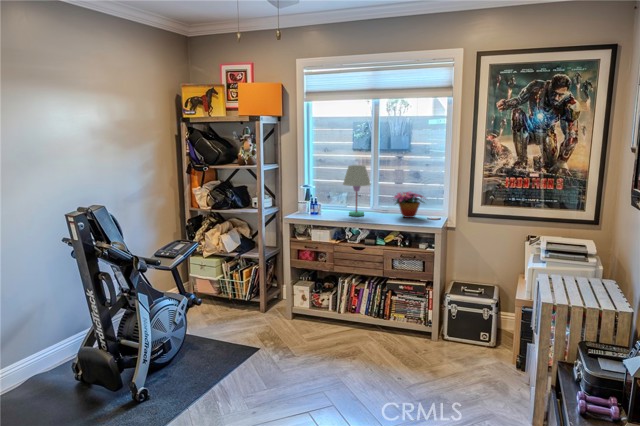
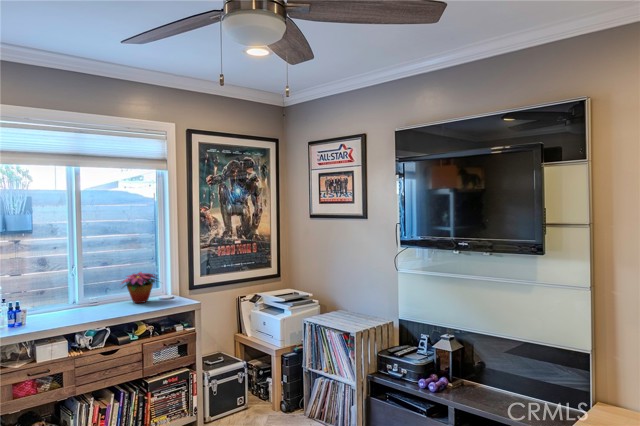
table lamp: present [343,165,371,216] -> none [57,248,98,316]

